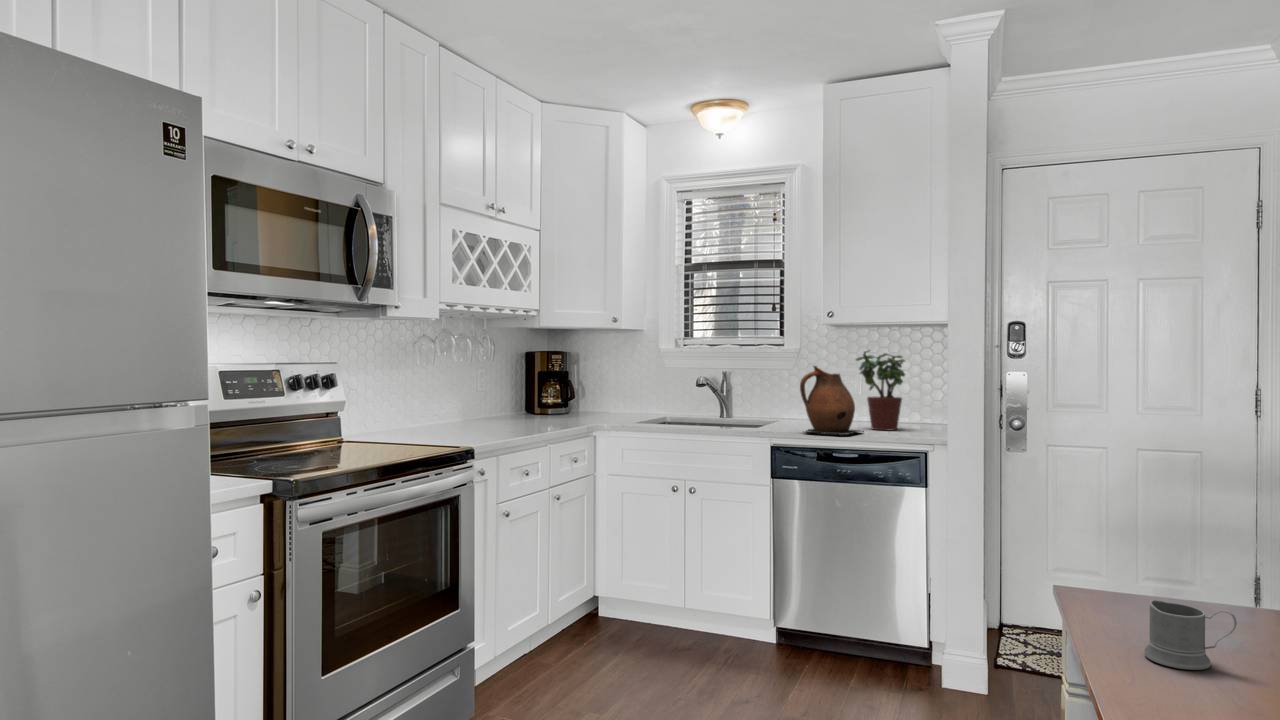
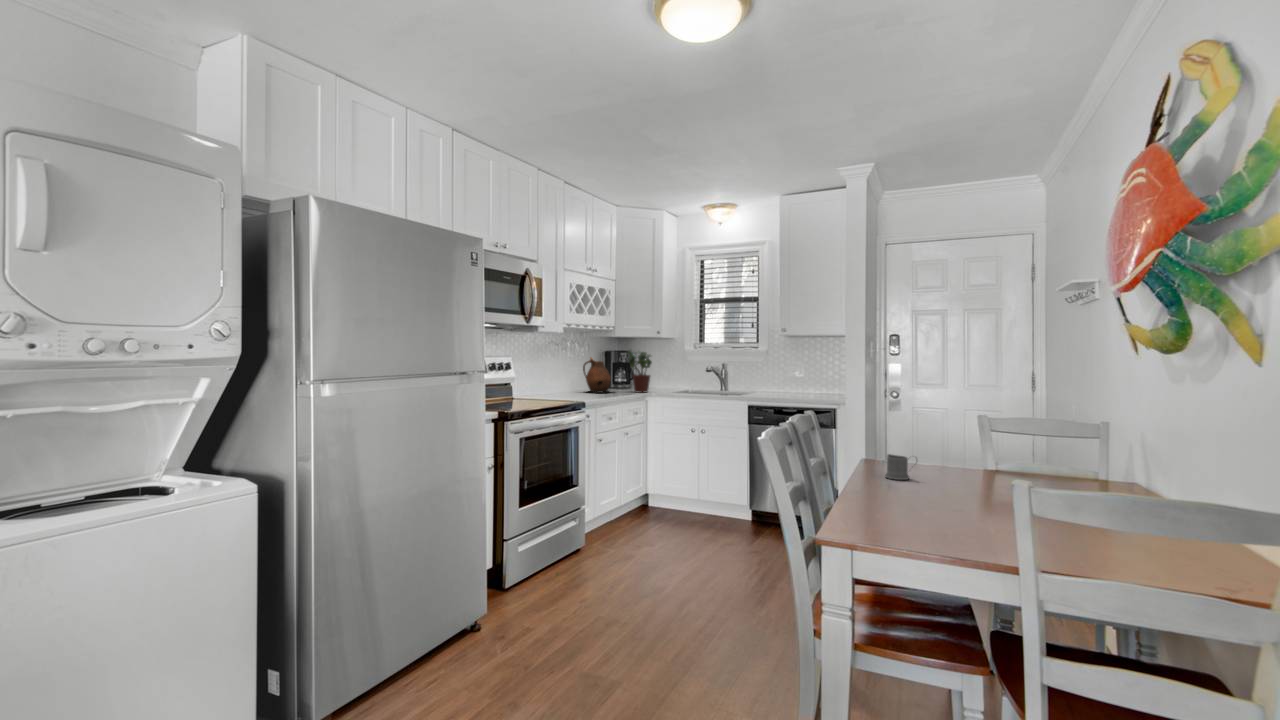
potted plant: present [856,350,905,430] -> present [628,350,652,393]
ceramic pitcher: present [800,366,864,435] -> present [583,358,611,393]

